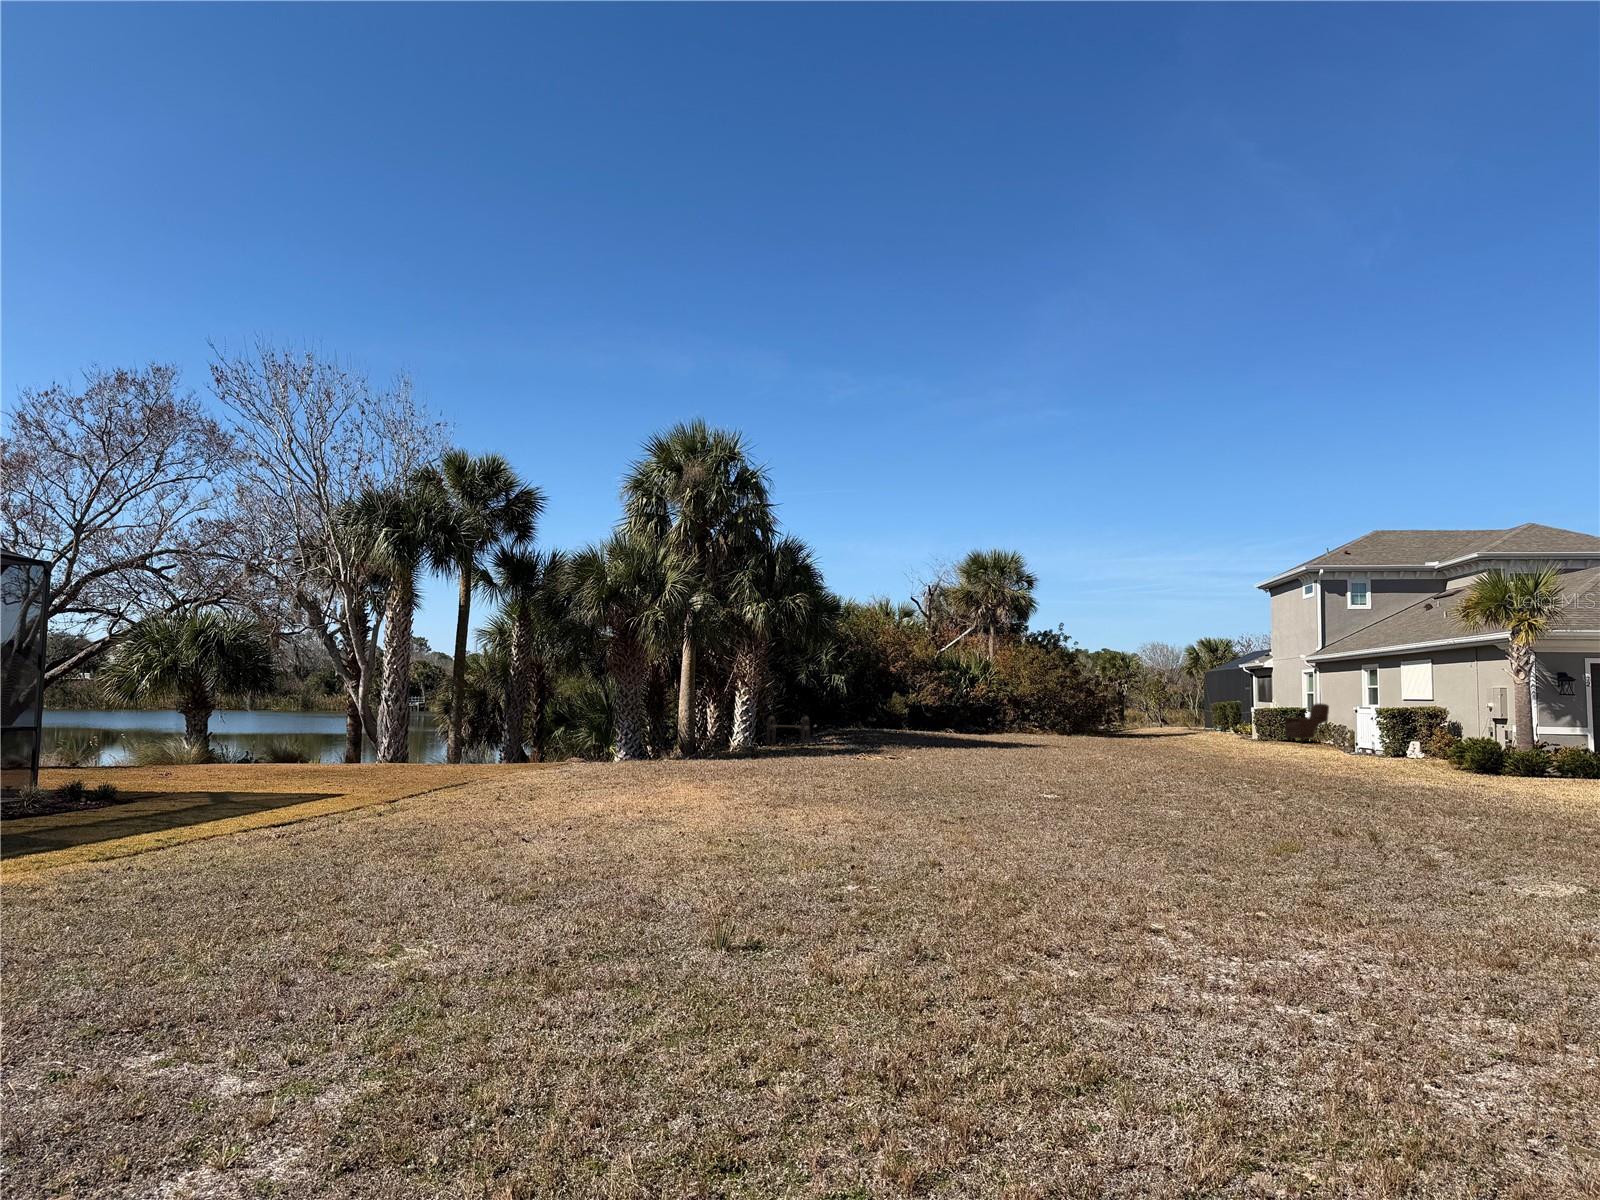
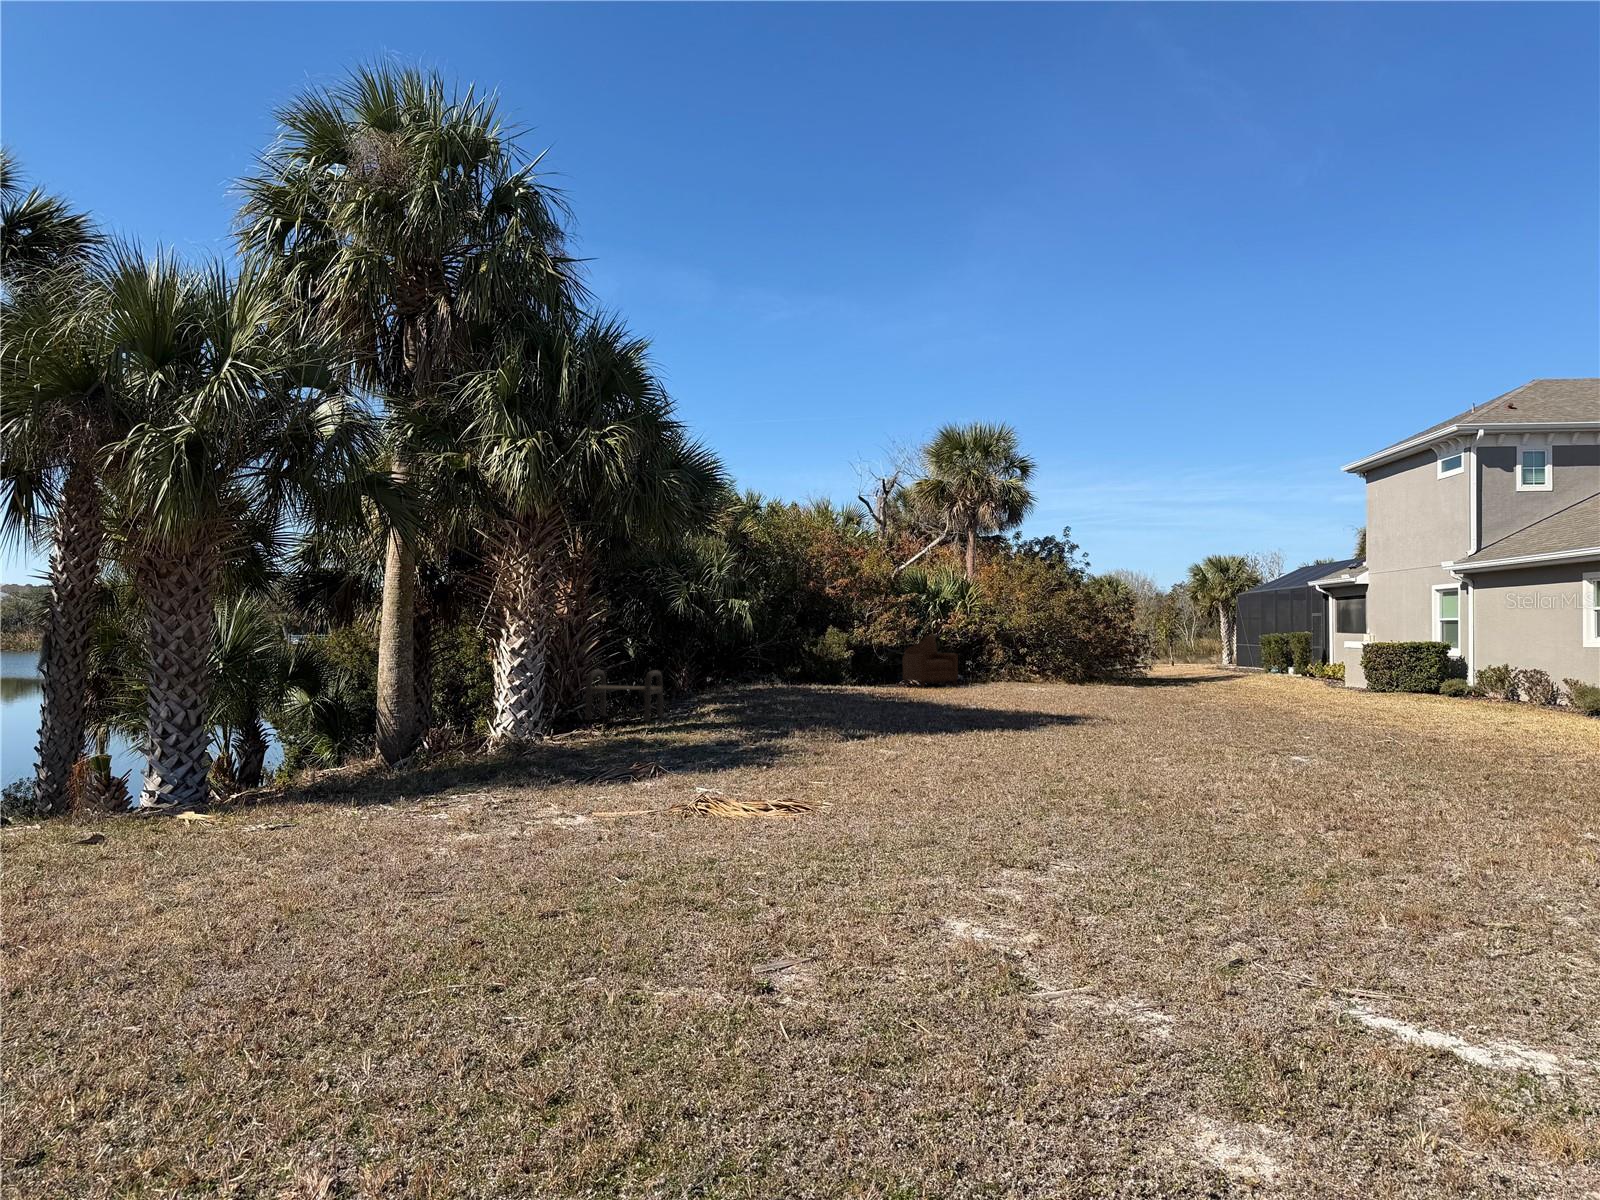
chair: present [1285,703,1329,743] -> present [903,634,958,688]

